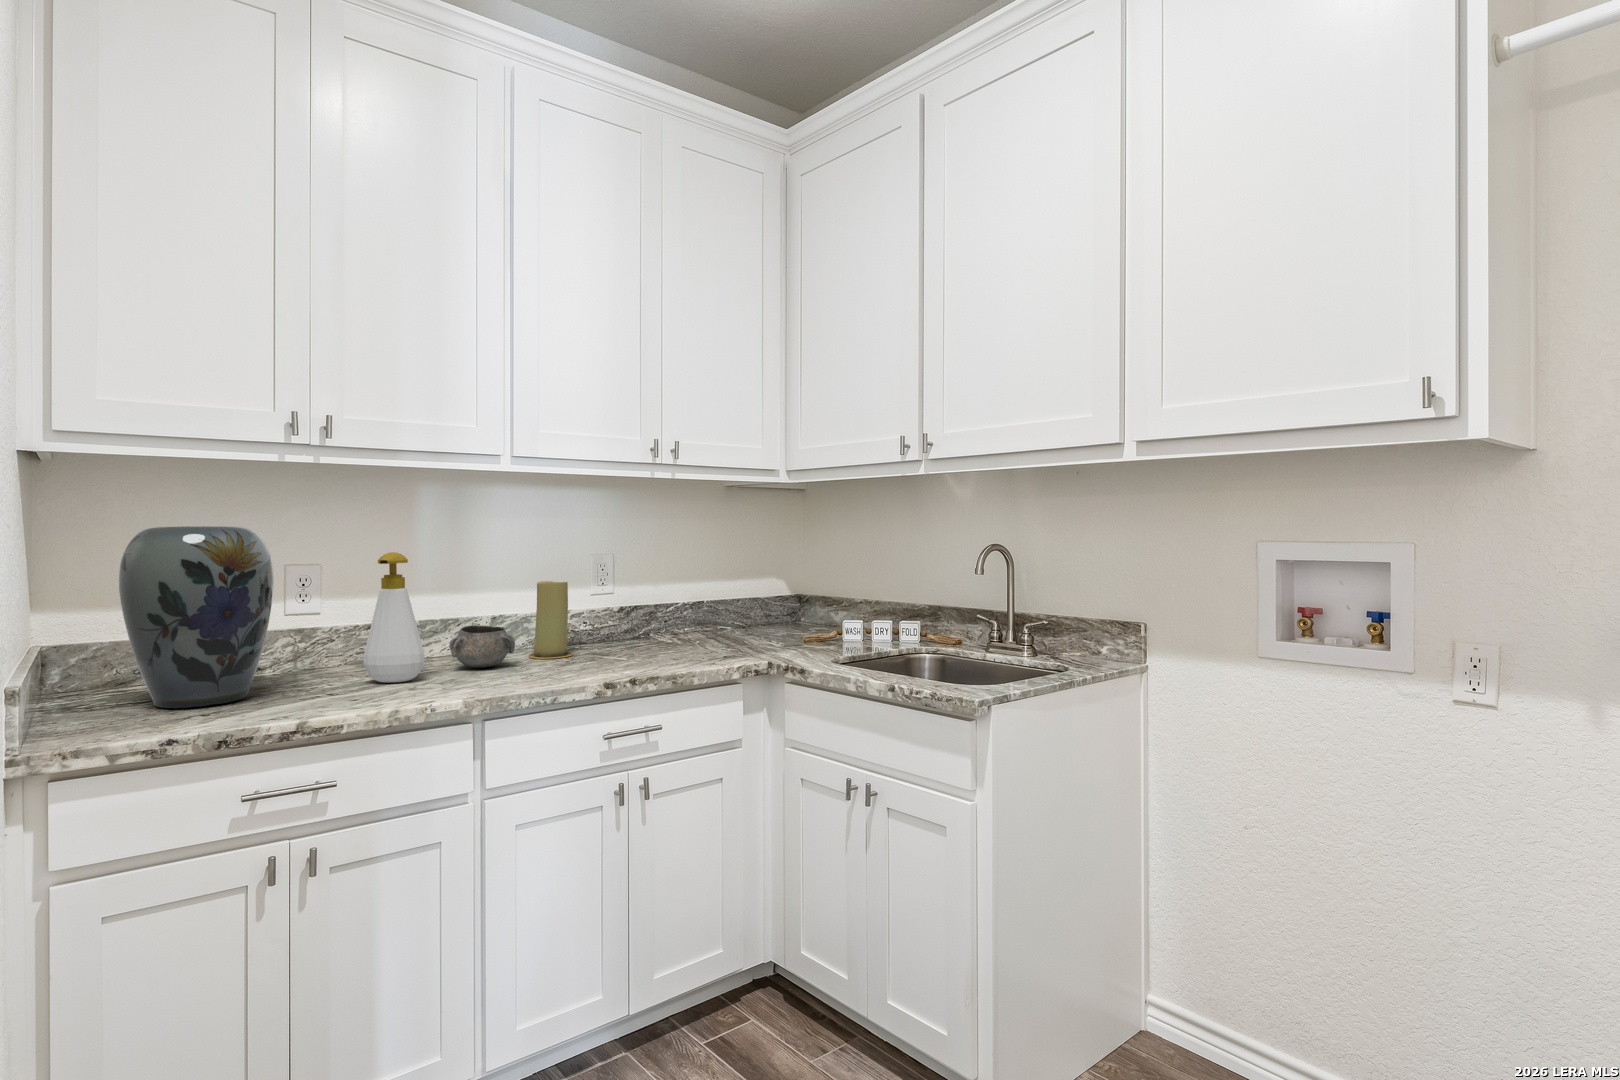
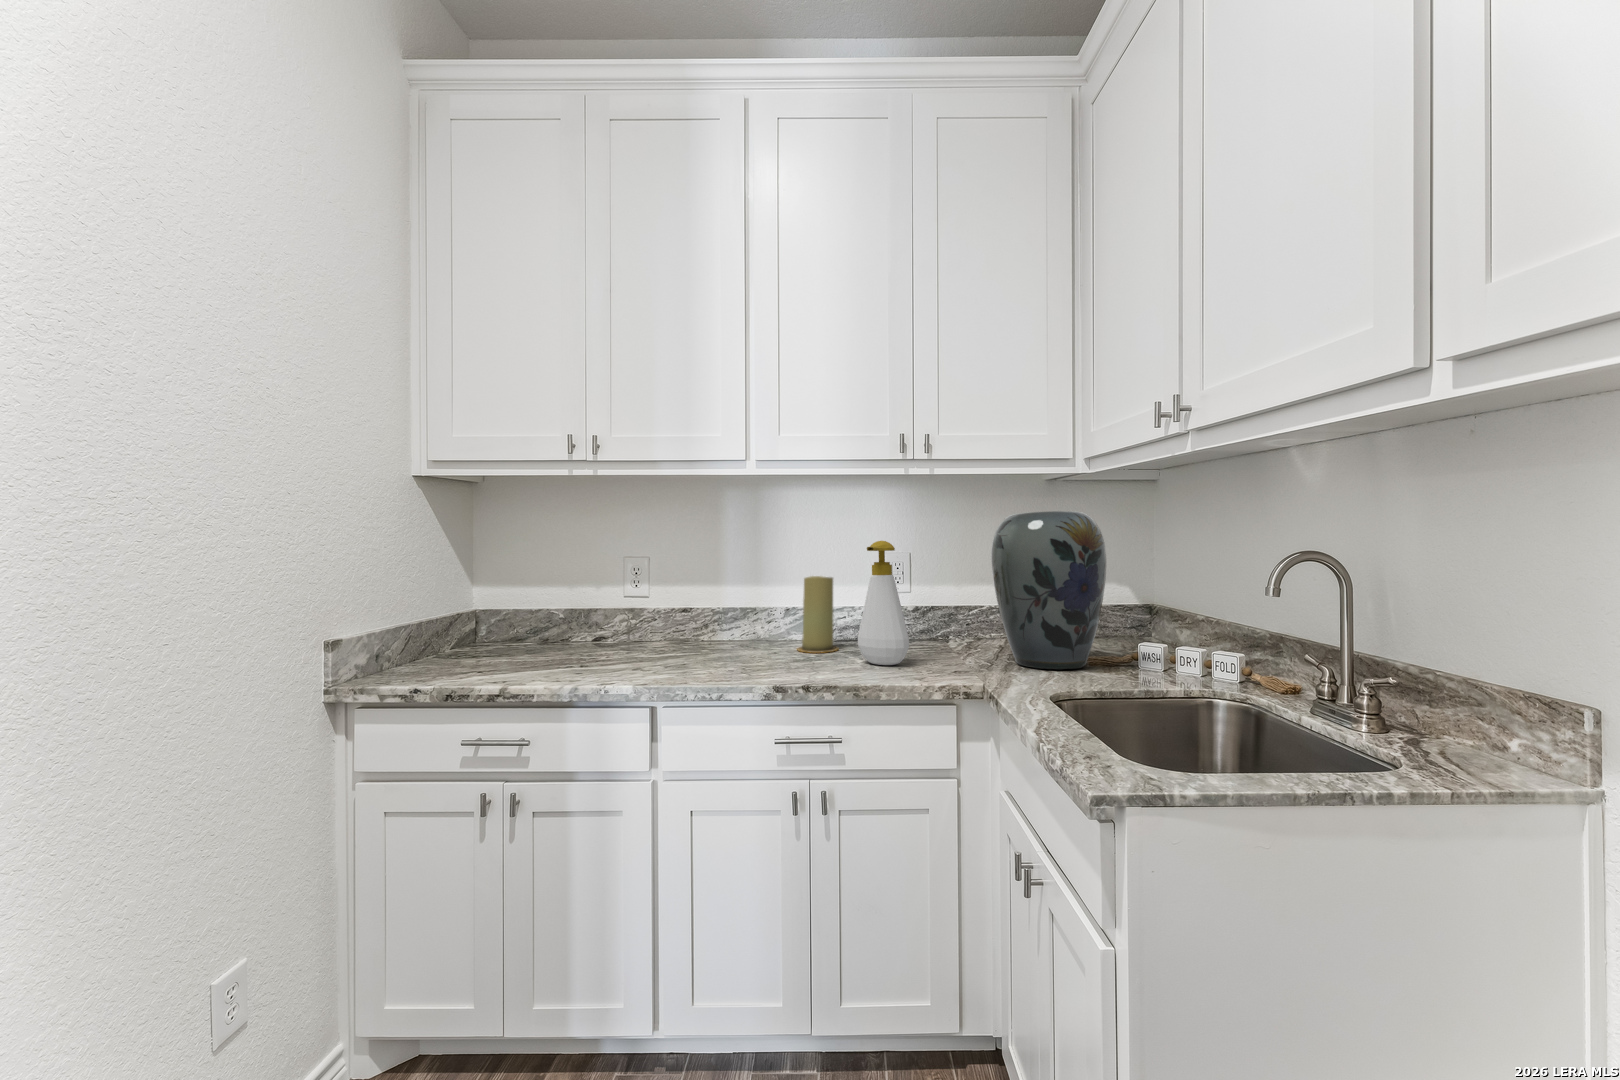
vase: present [119,526,274,708] -> present [991,511,1107,670]
soap bottle: present [364,552,425,683] -> present [858,541,909,665]
decorative bowl: present [449,625,515,668] -> none [708,614,765,655]

